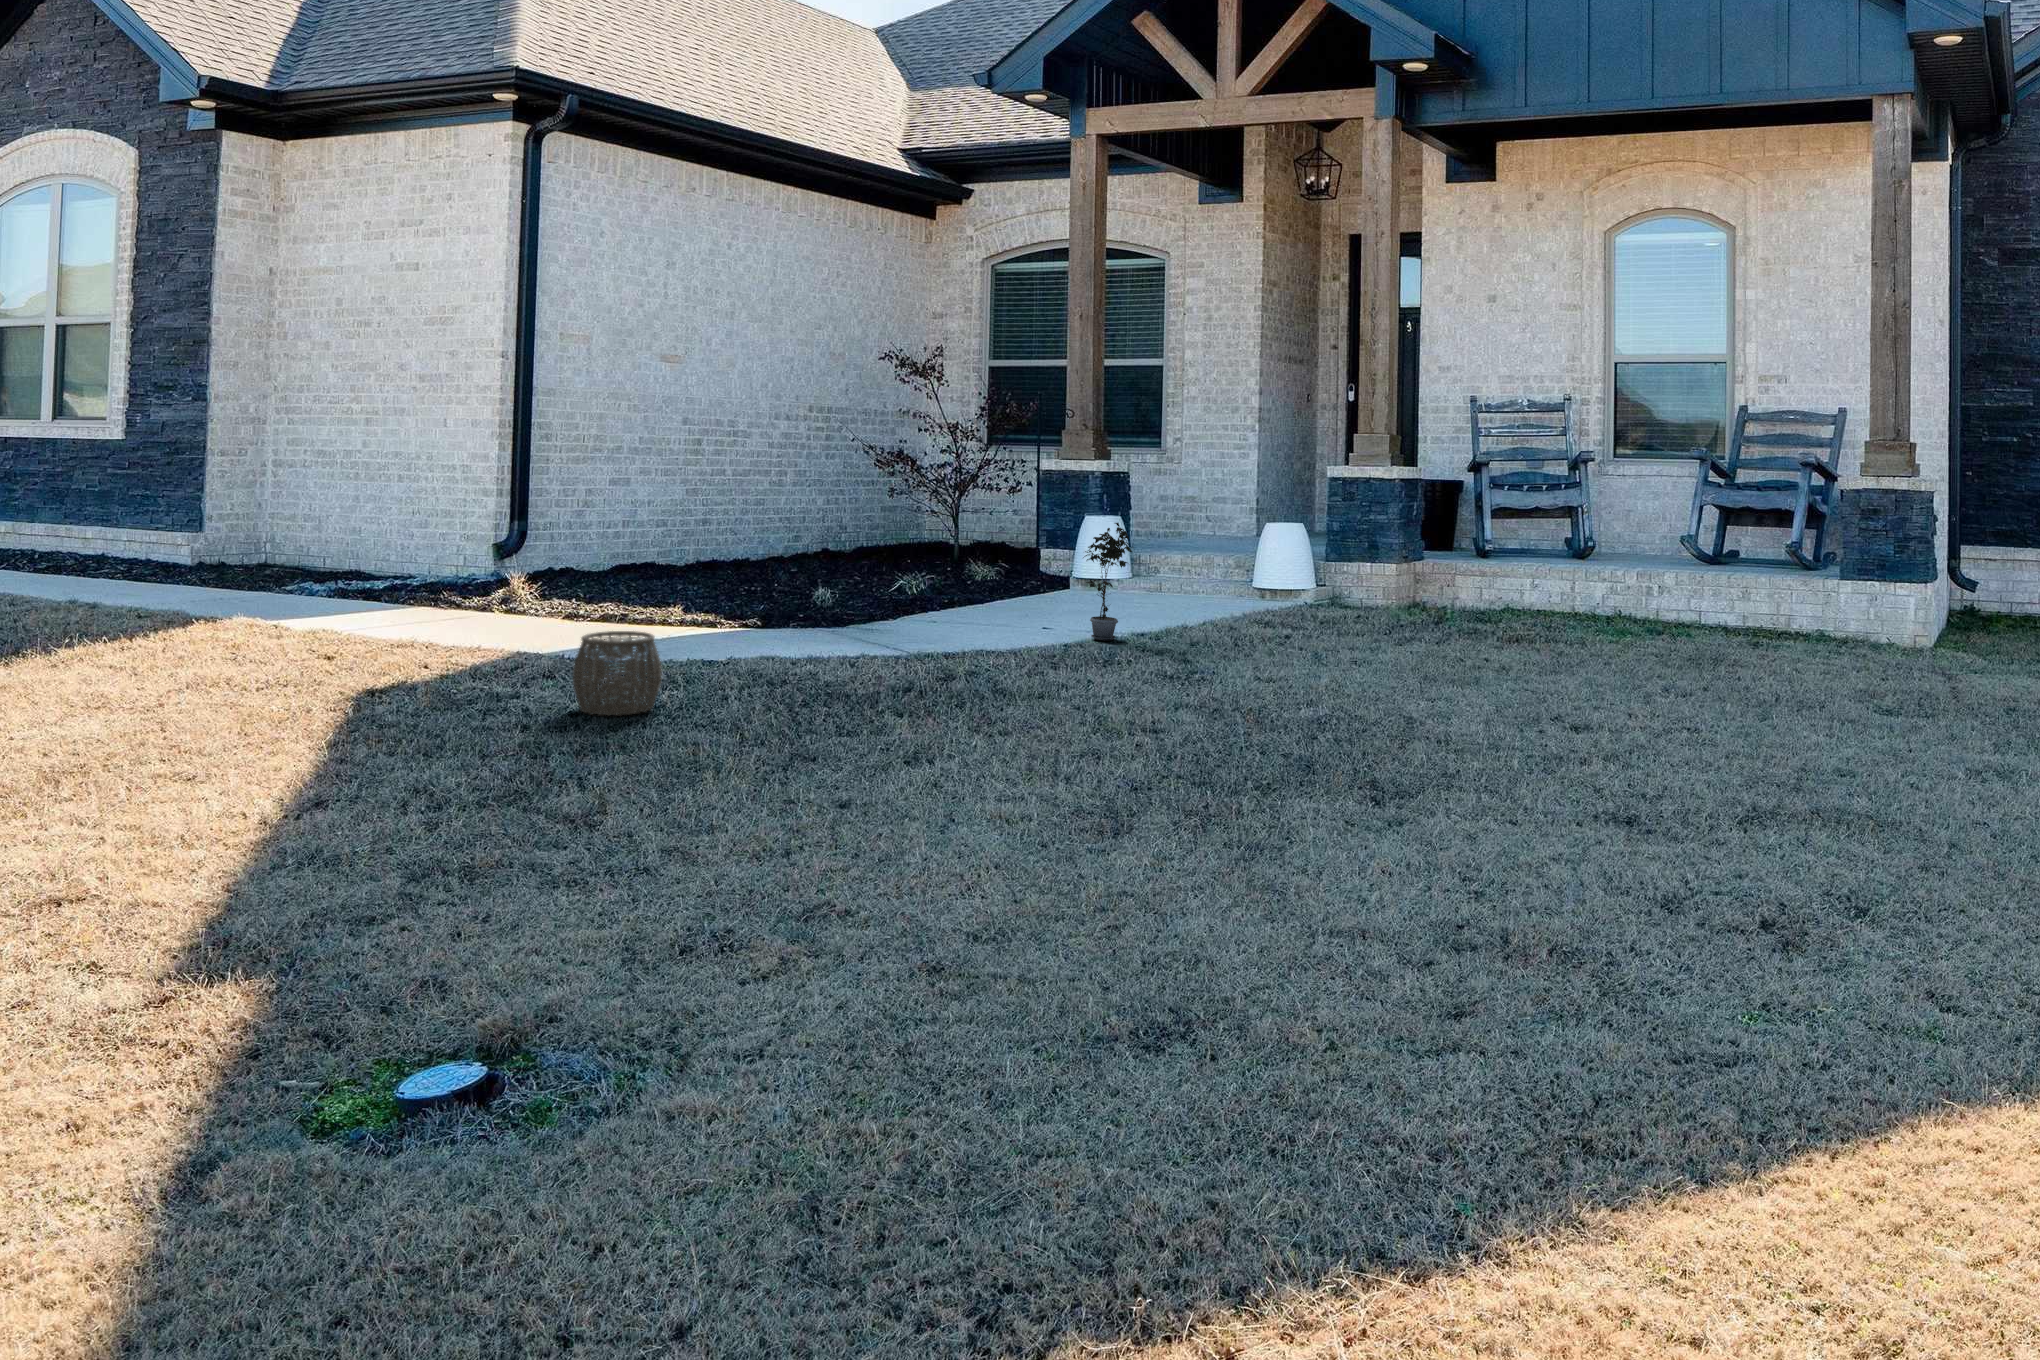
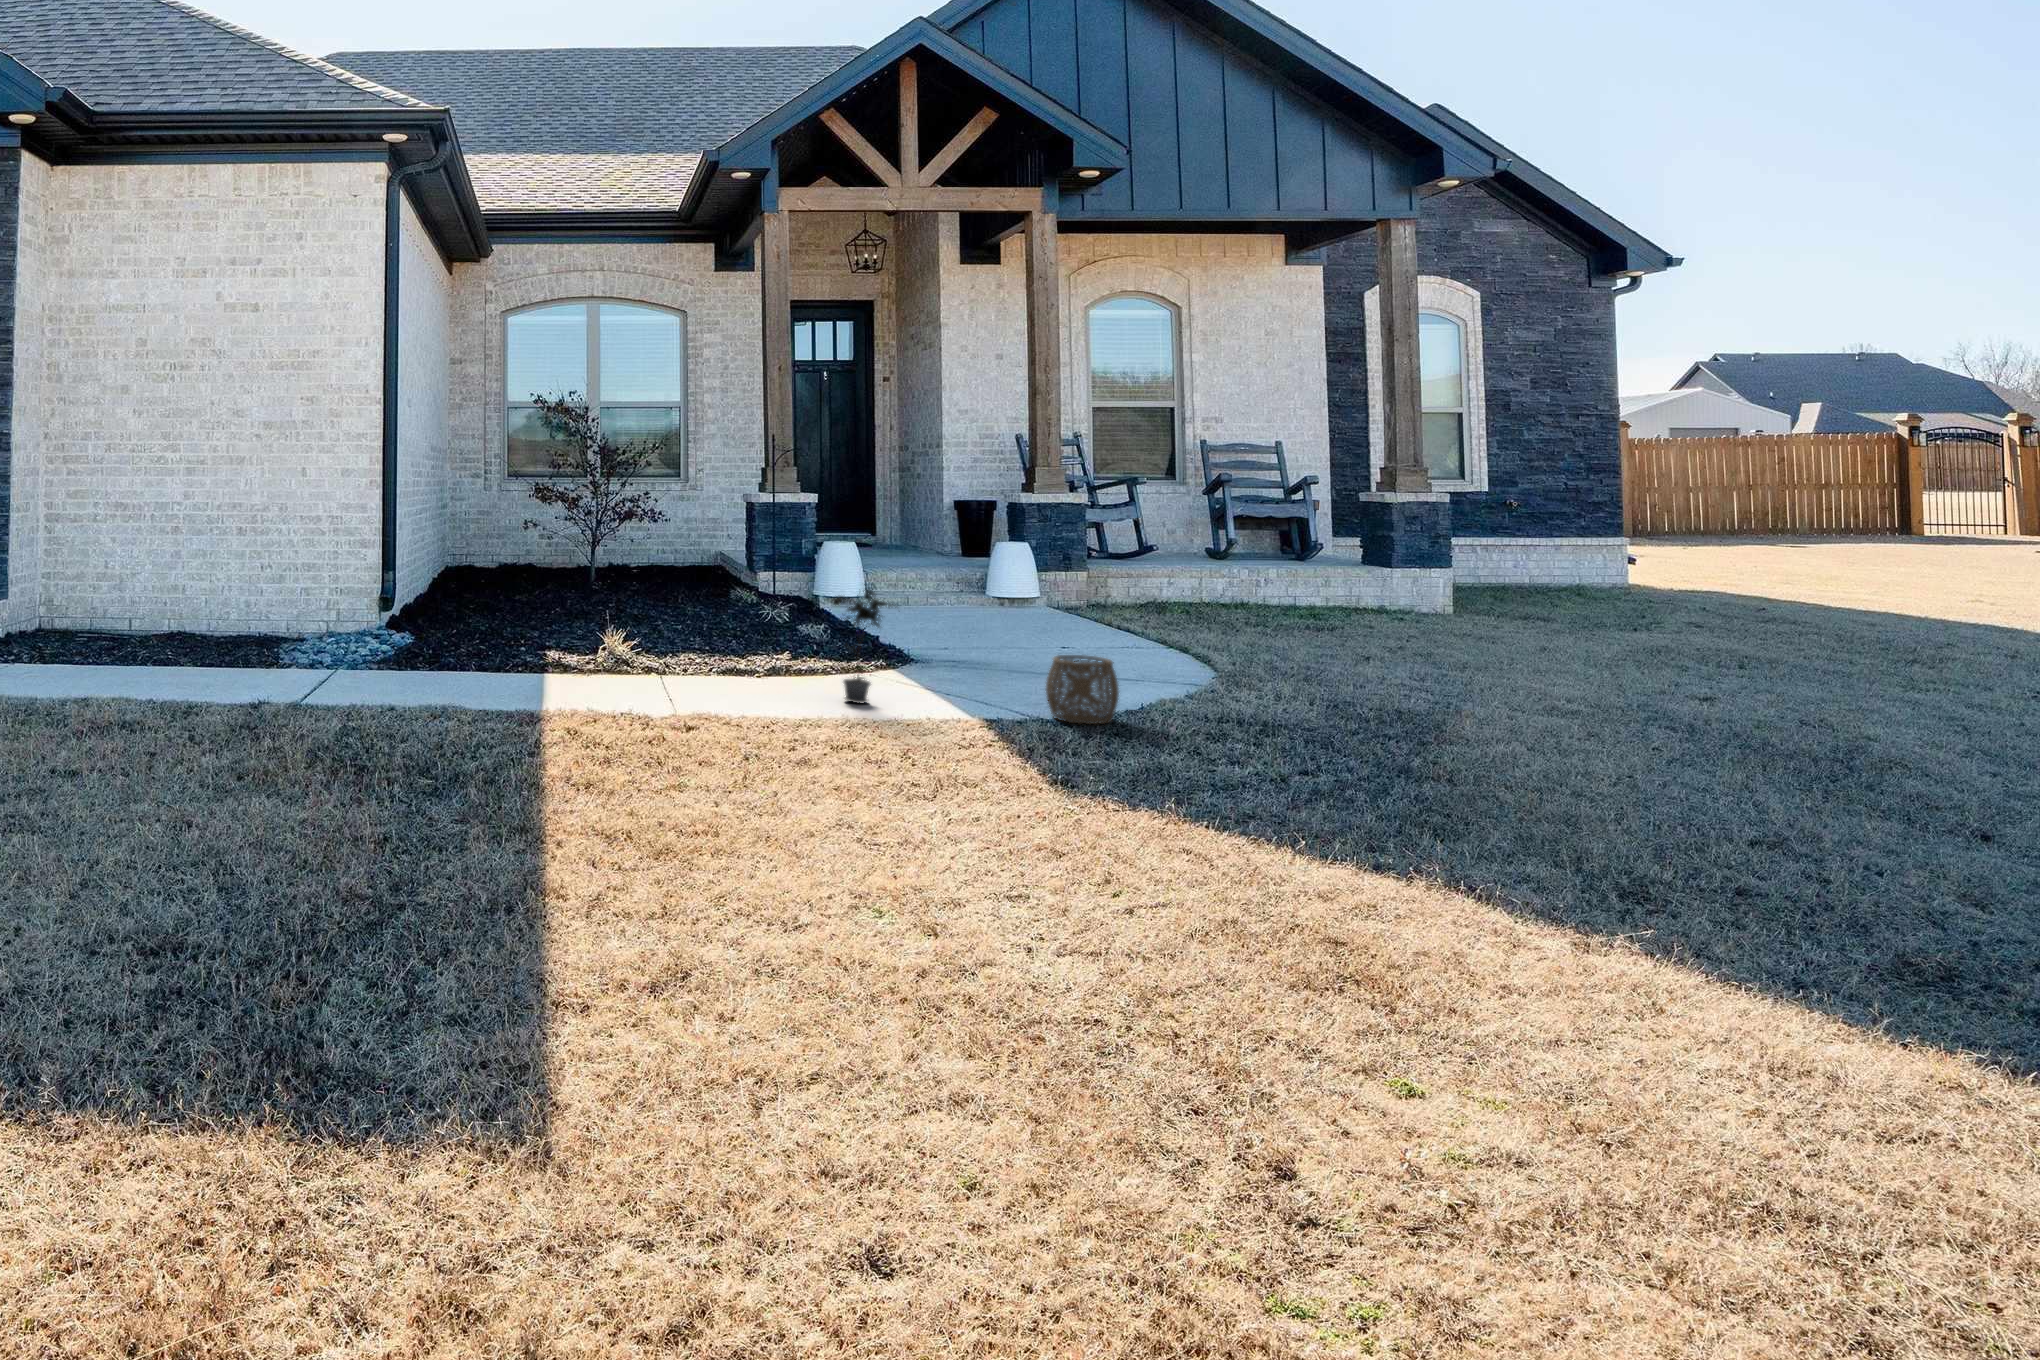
potted plant: present [1083,523,1132,641] -> present [833,584,893,703]

